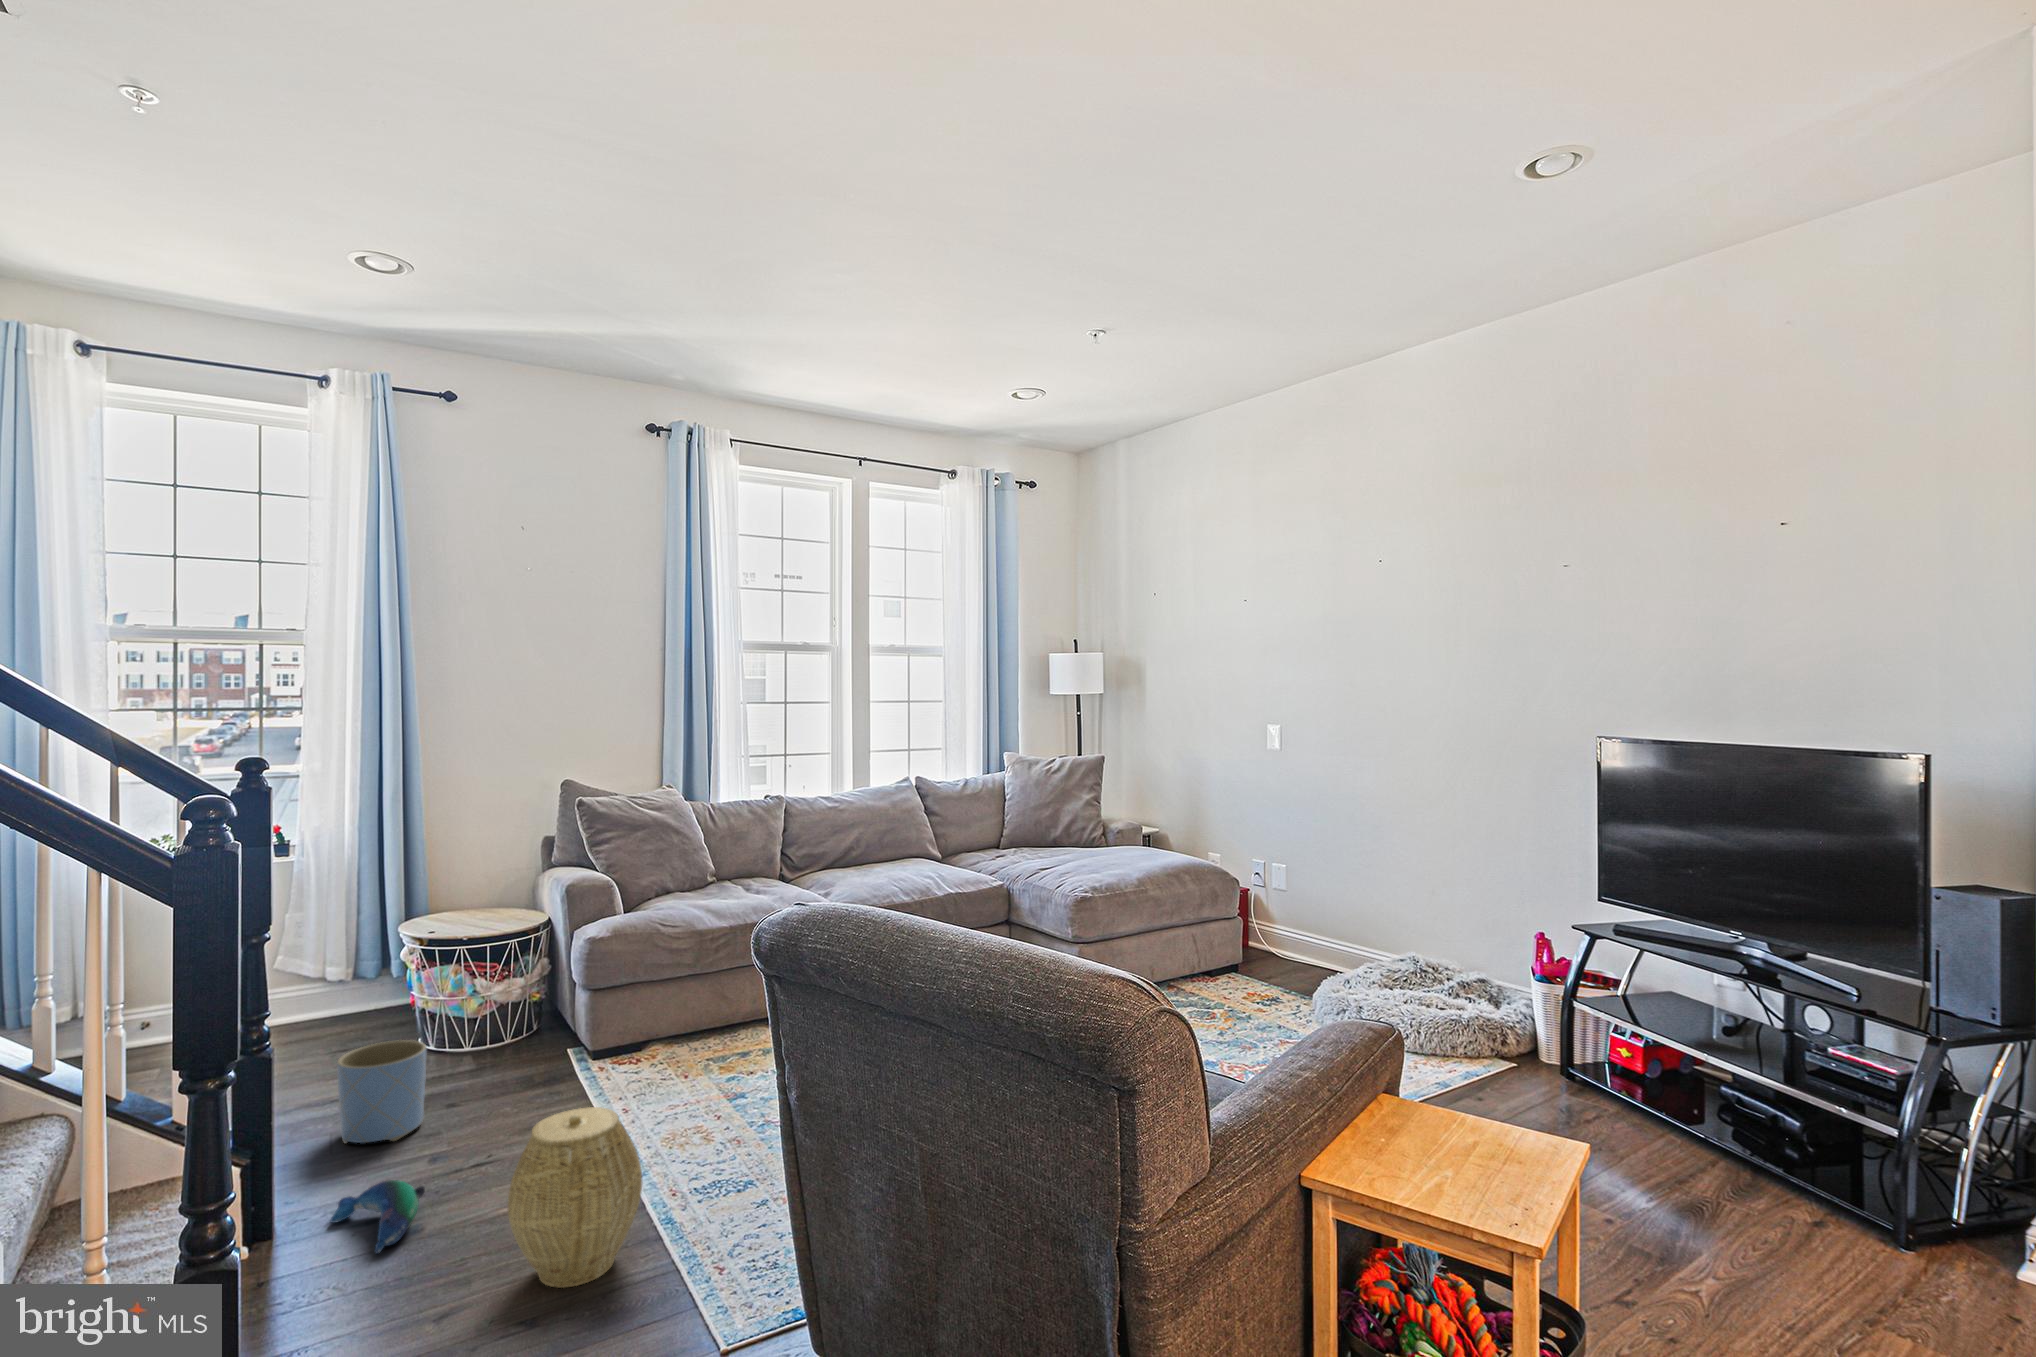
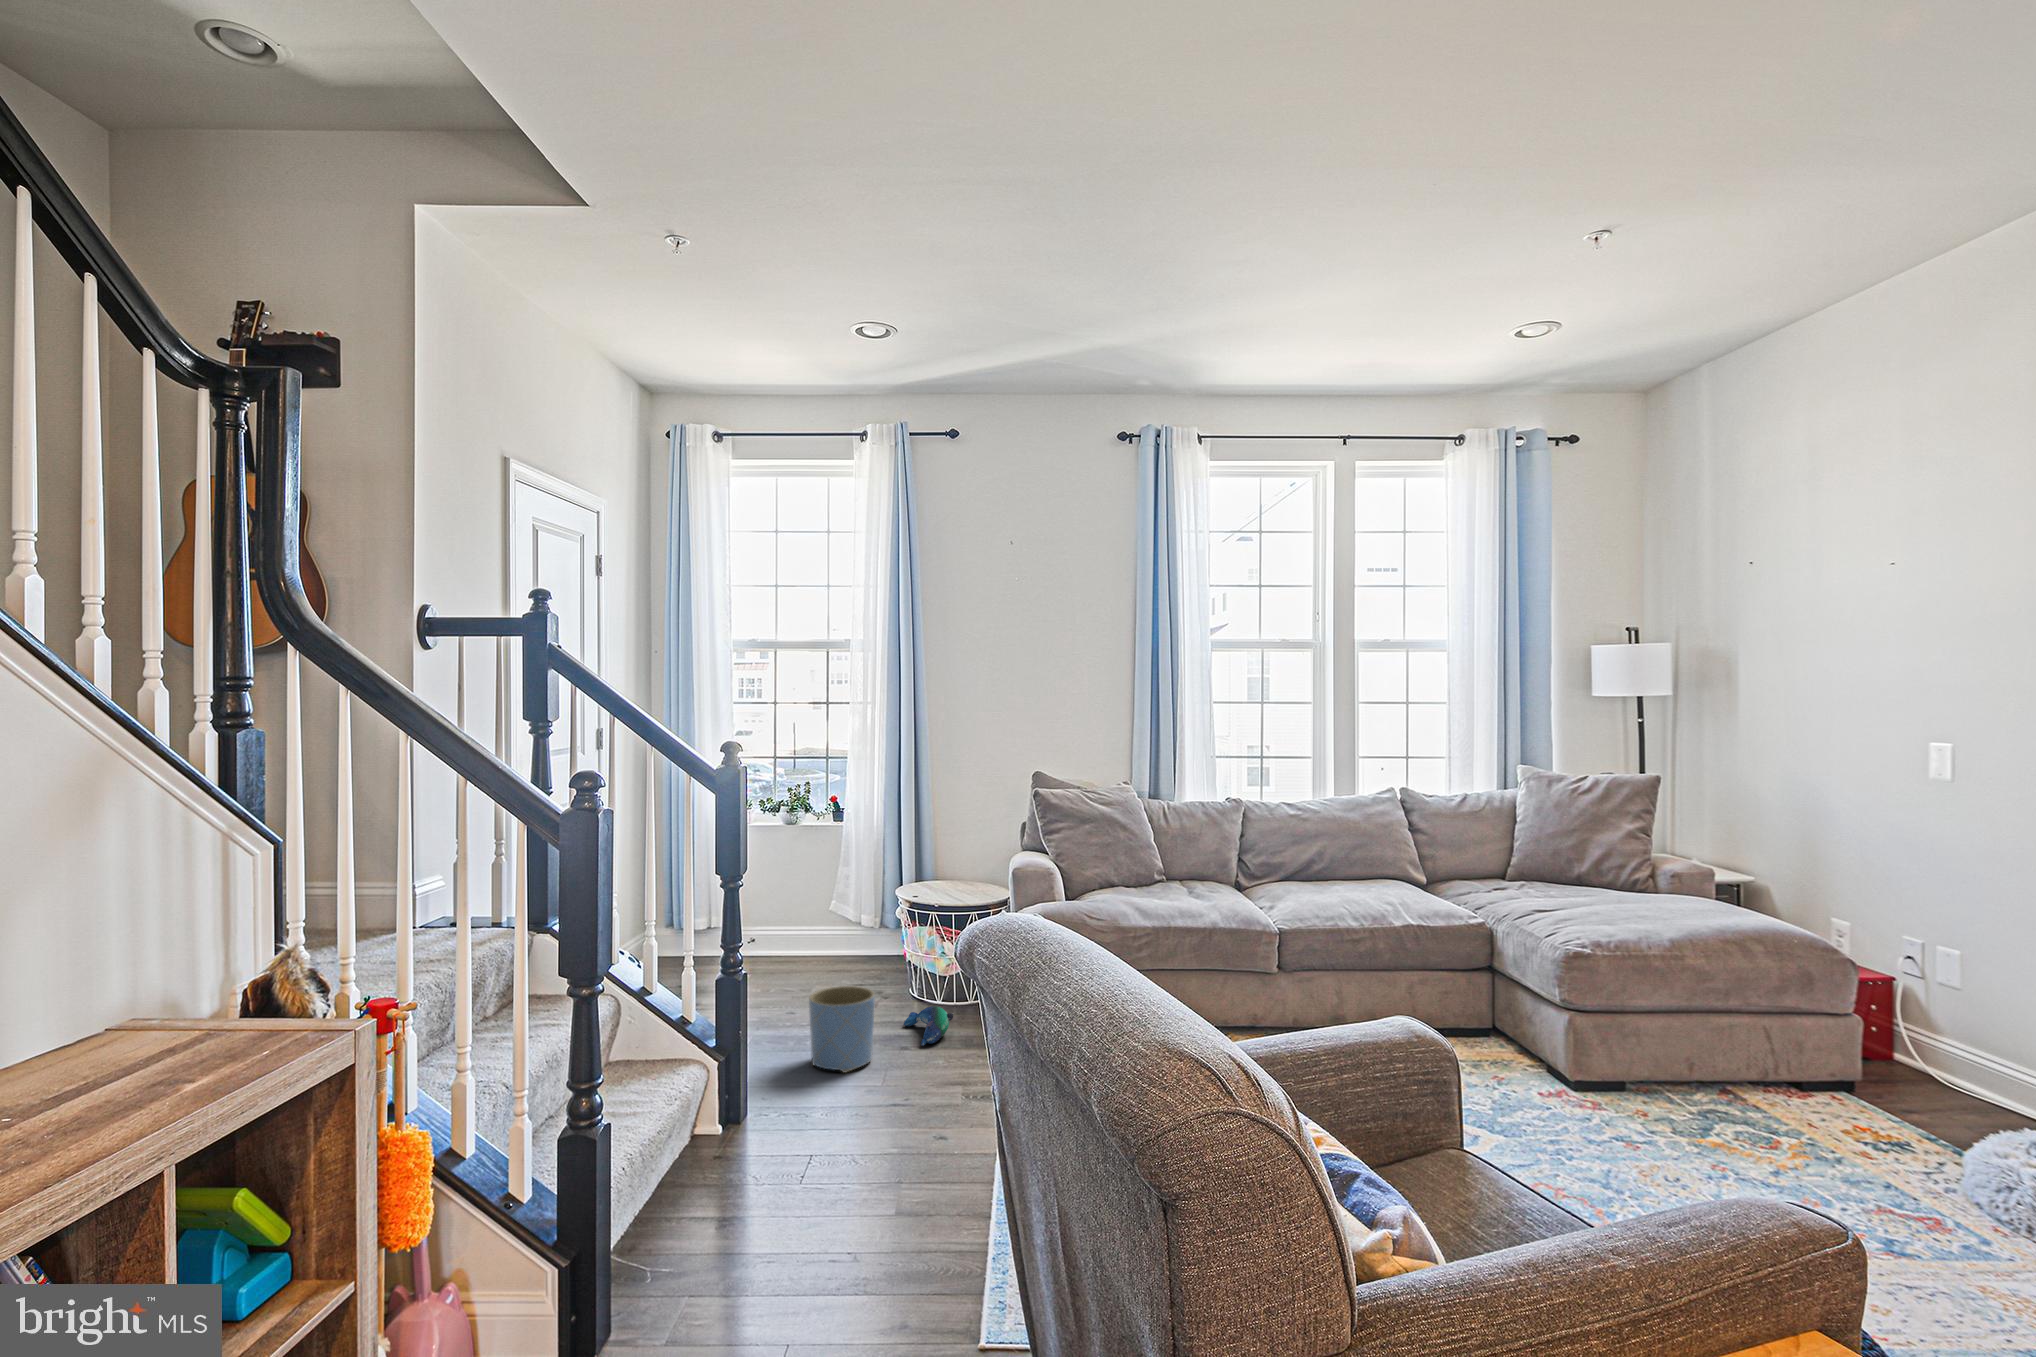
woven basket: present [508,1107,642,1288] -> none [850,1077,966,1244]
plush toy: present [331,1180,425,1254] -> present [904,1006,953,1046]

